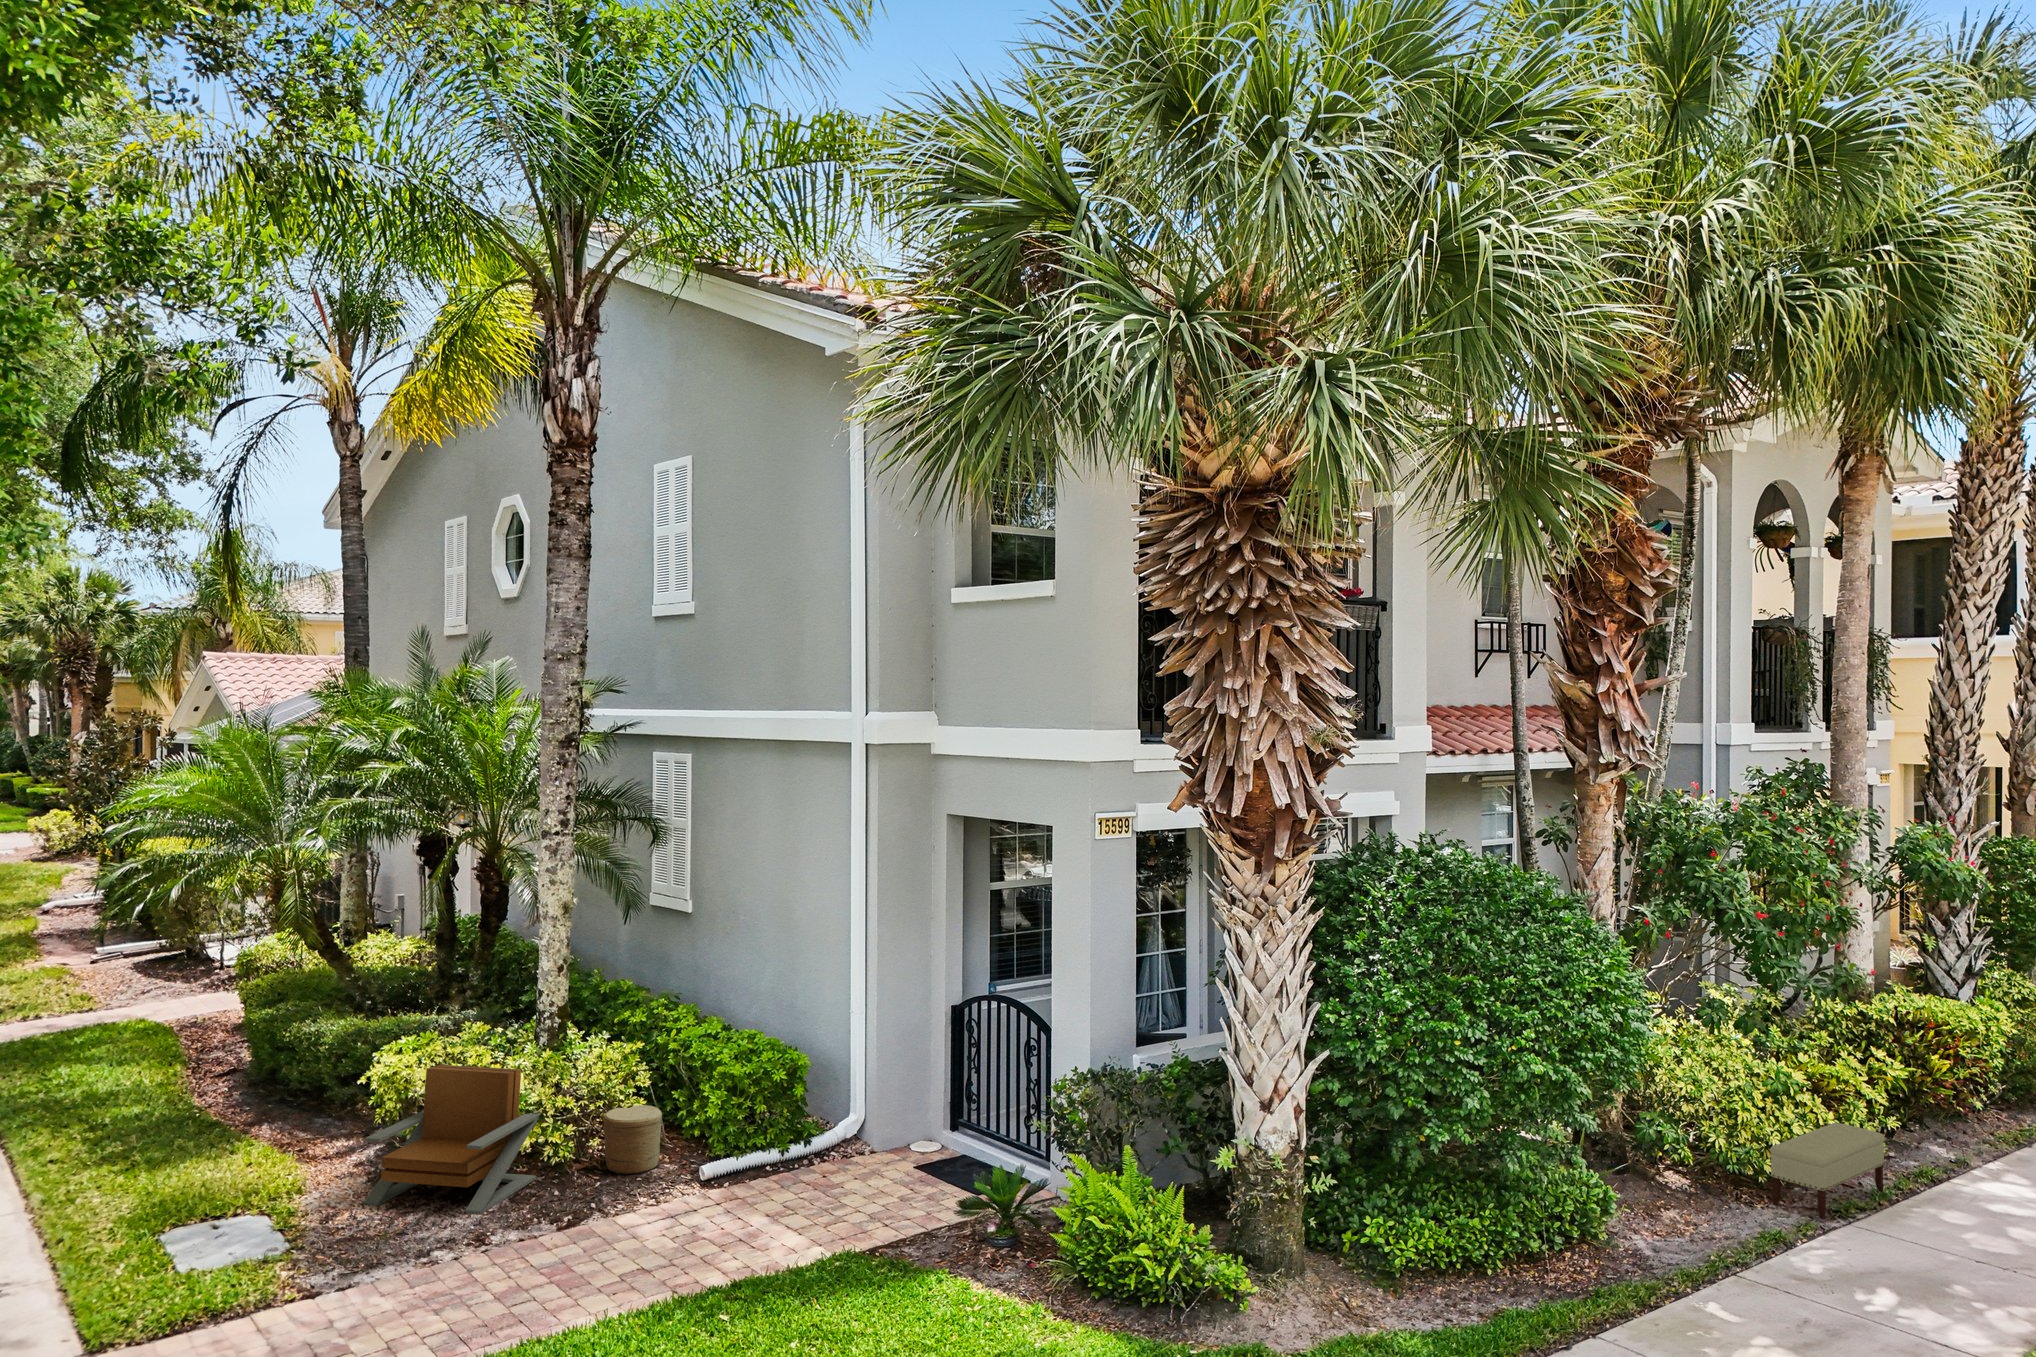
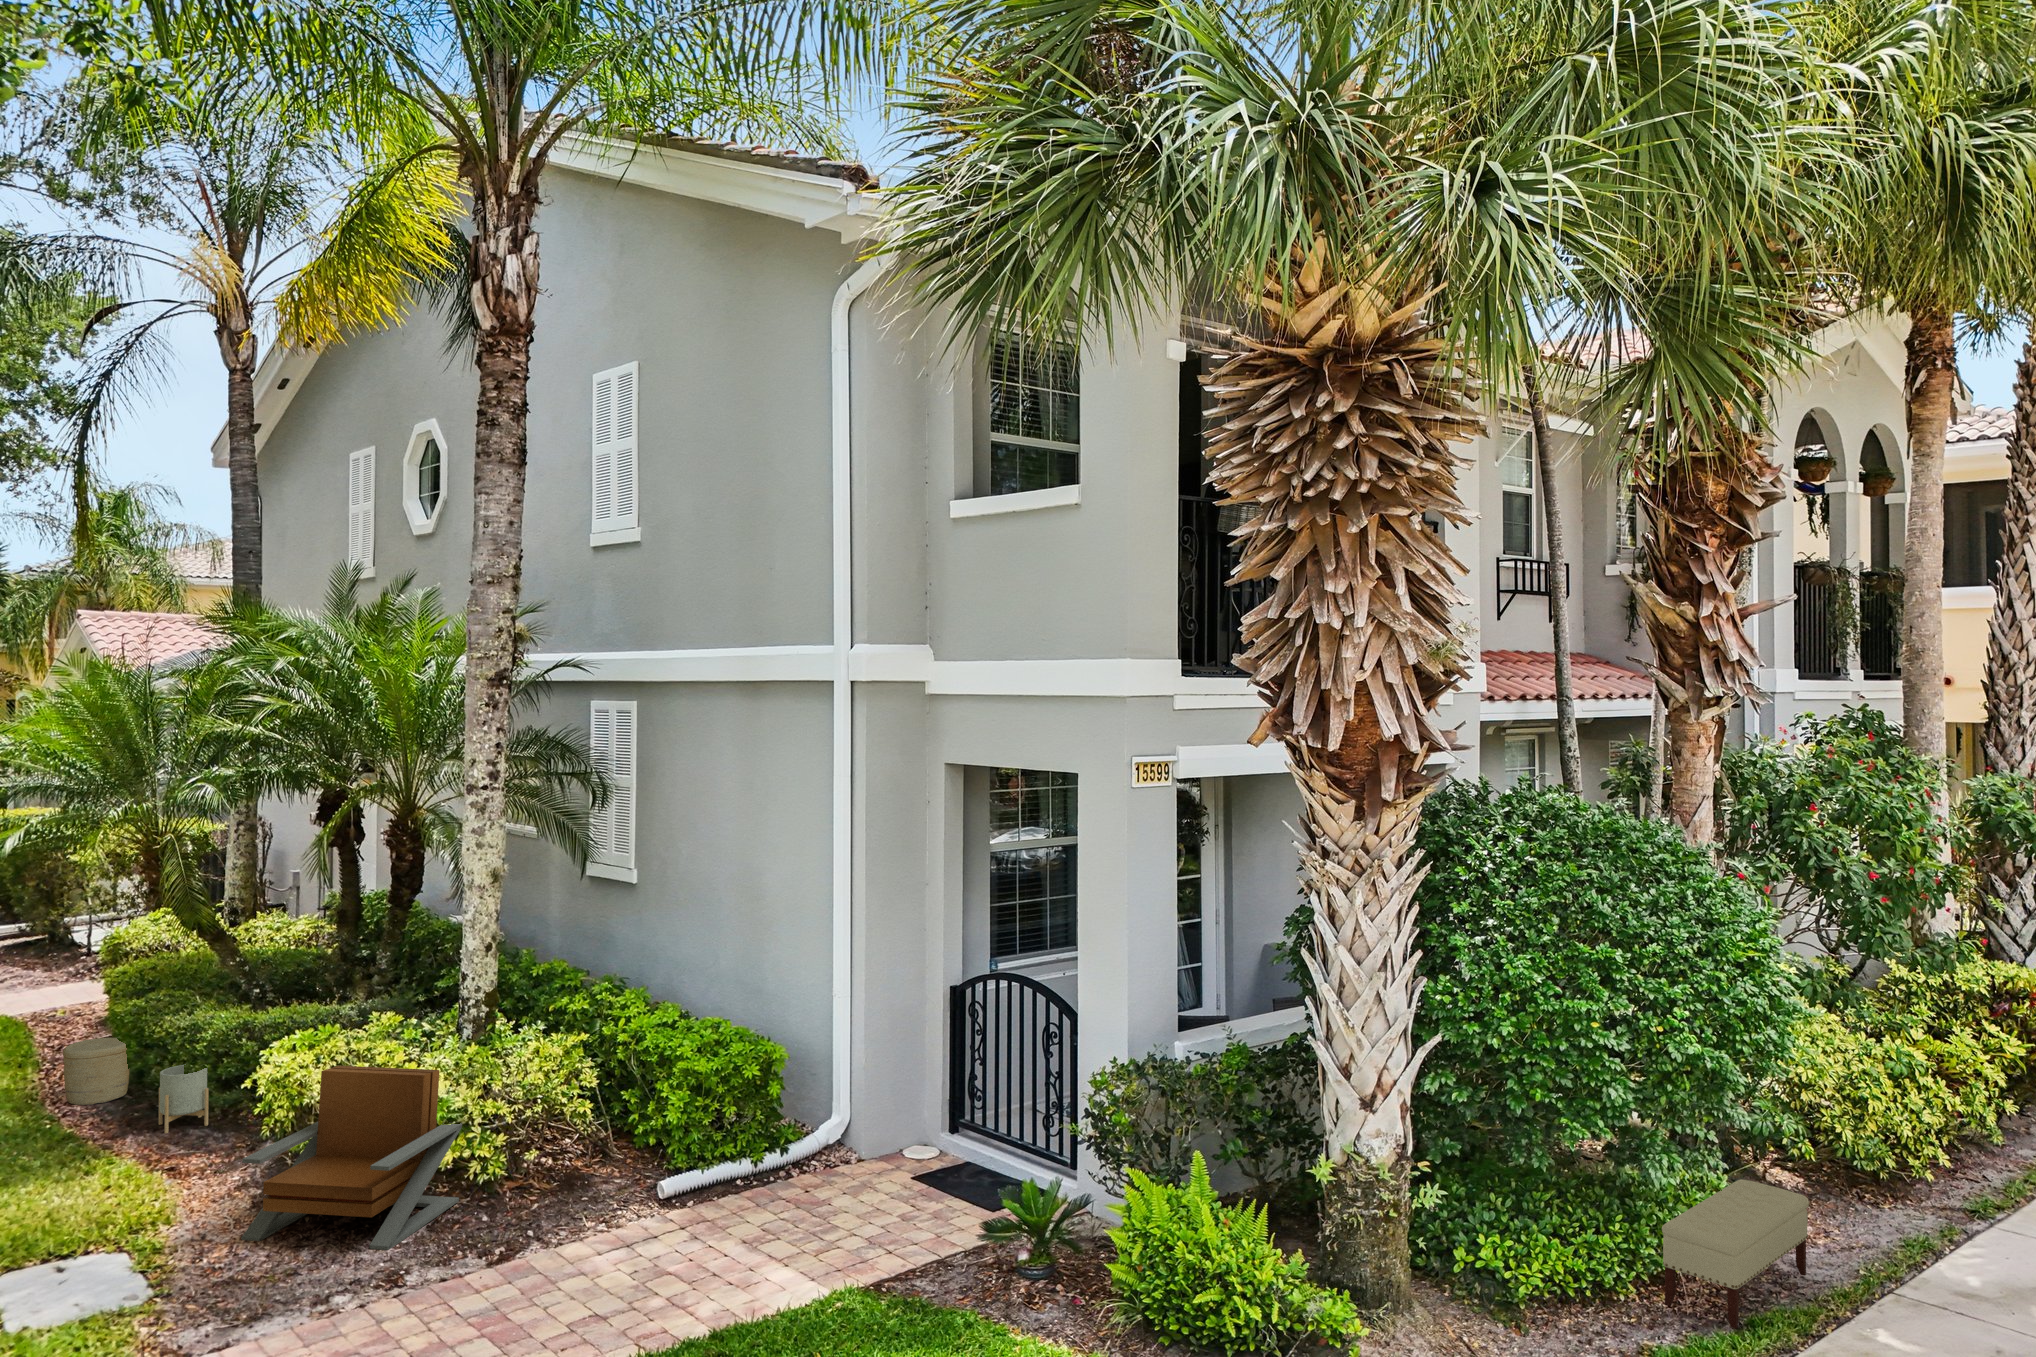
planter: none [289,1064,330,1121] -> present [159,1065,209,1133]
woven basket: present [603,1105,662,1174] -> present [63,1038,130,1105]
bench: present [1770,1123,1885,1219] -> present [1662,1179,1809,1329]

